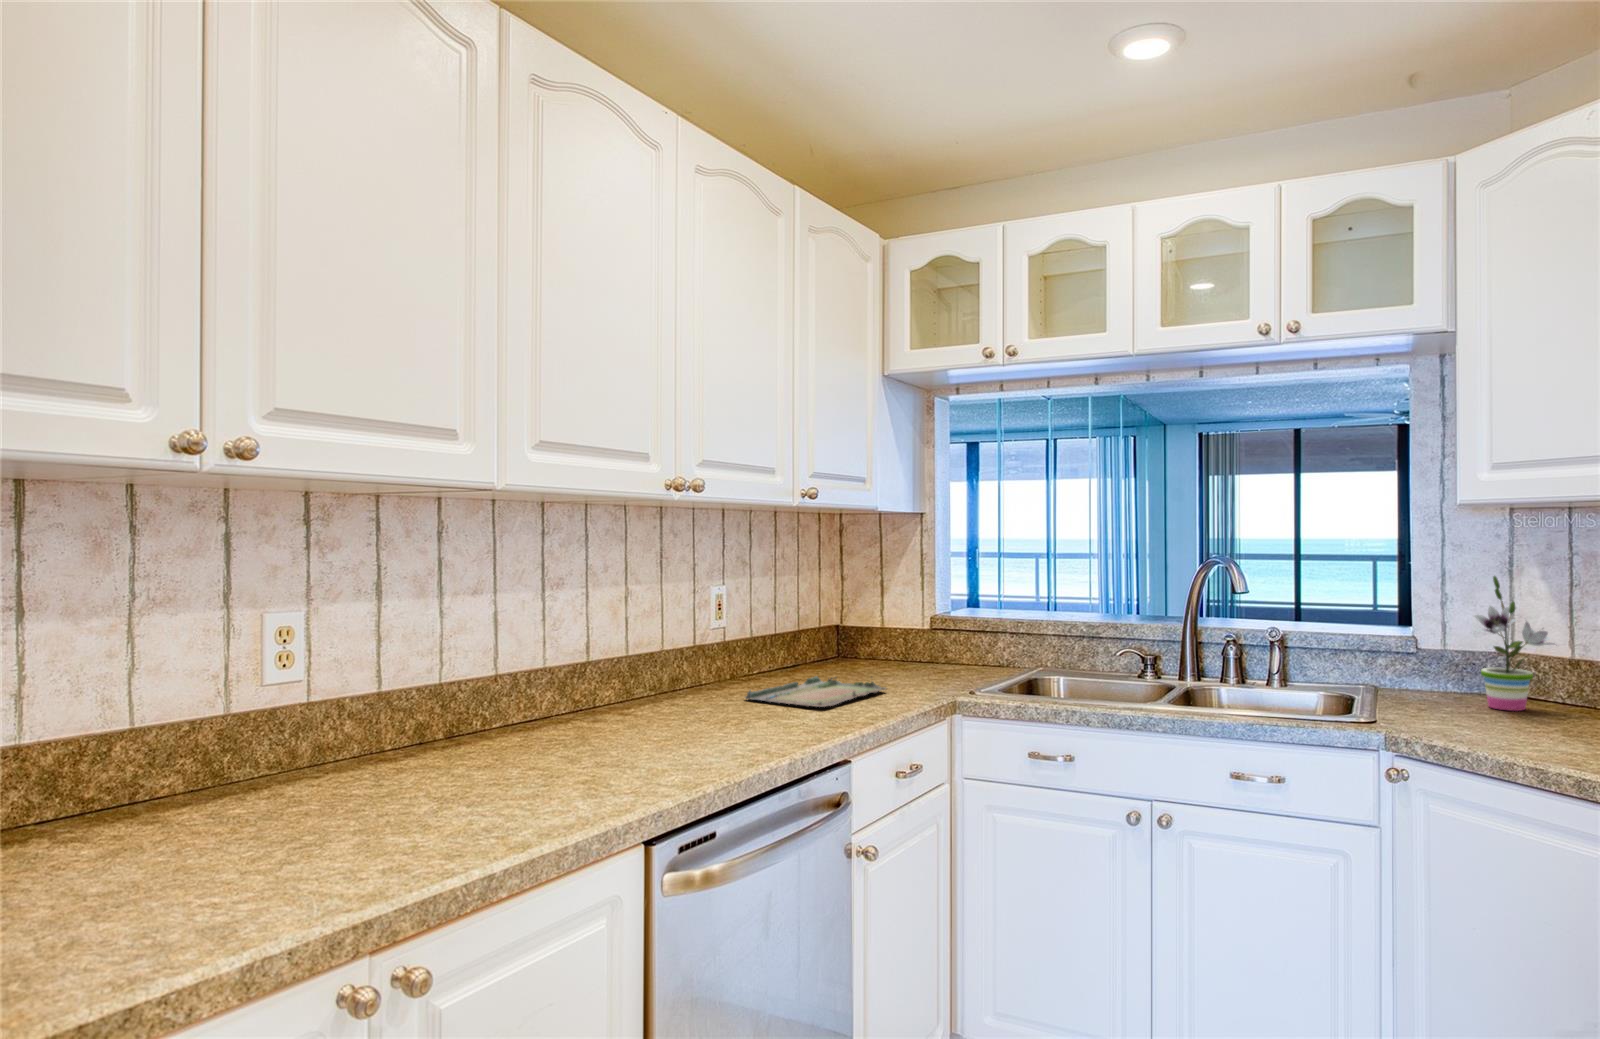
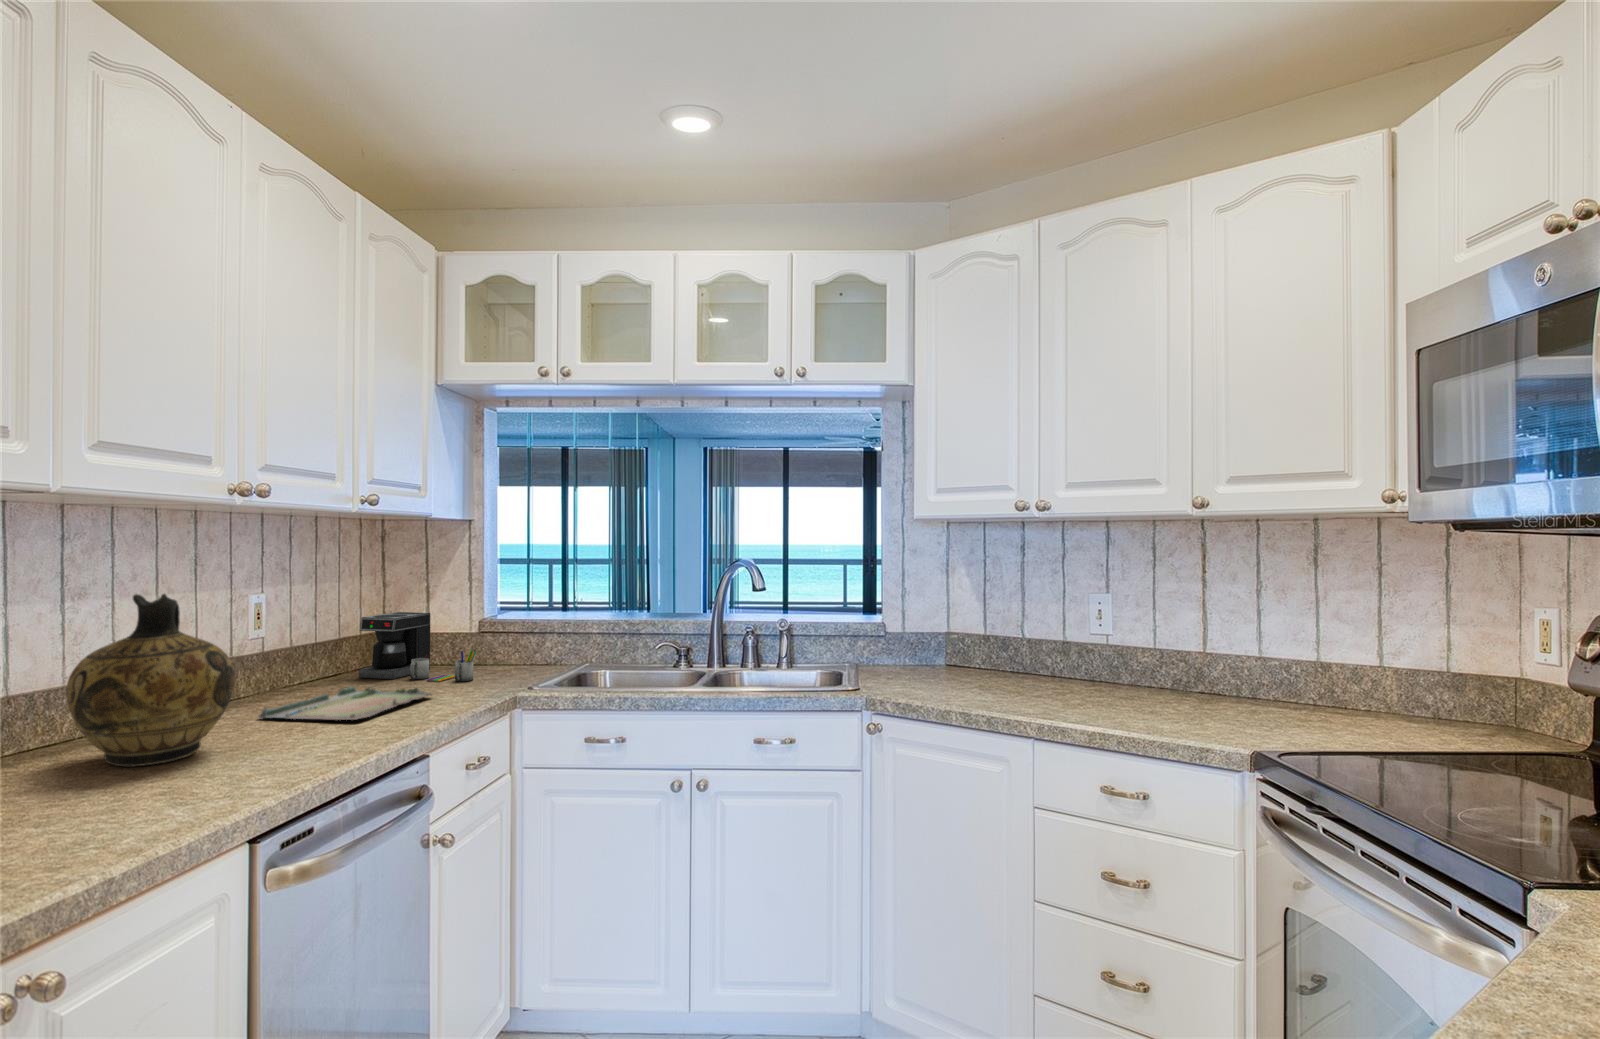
potted plant: present [1474,576,1555,711] -> none [926,573,979,675]
ceramic jug: none [620,590,731,730] -> present [66,594,236,766]
coffee maker: none [821,606,928,679] -> present [359,612,477,682]

